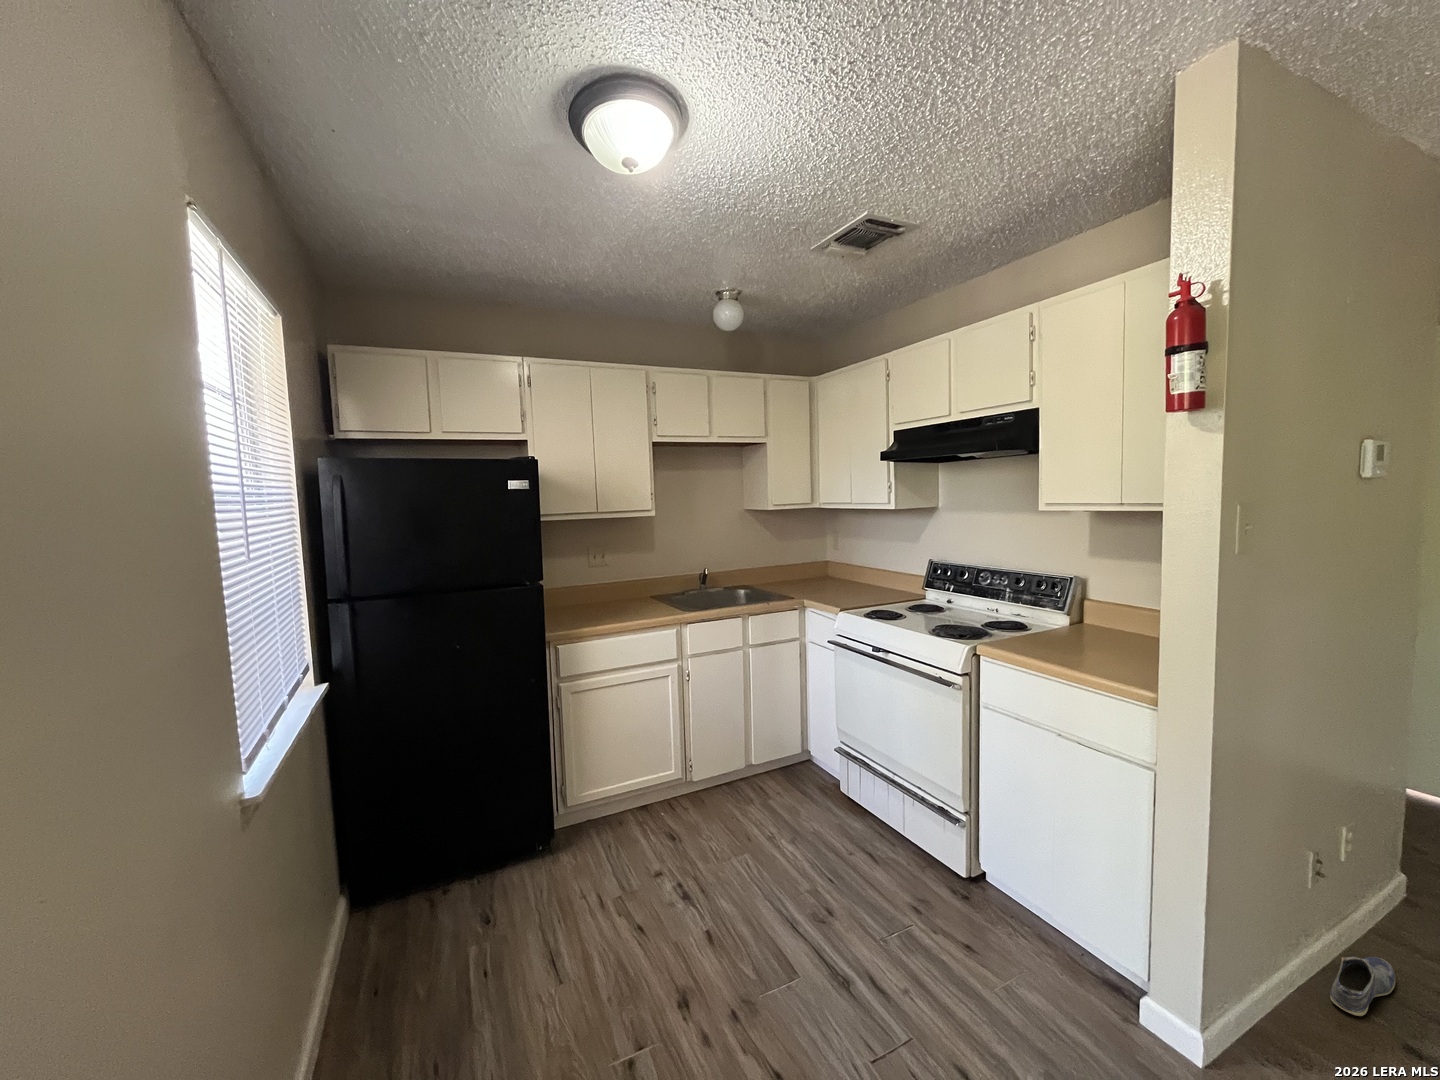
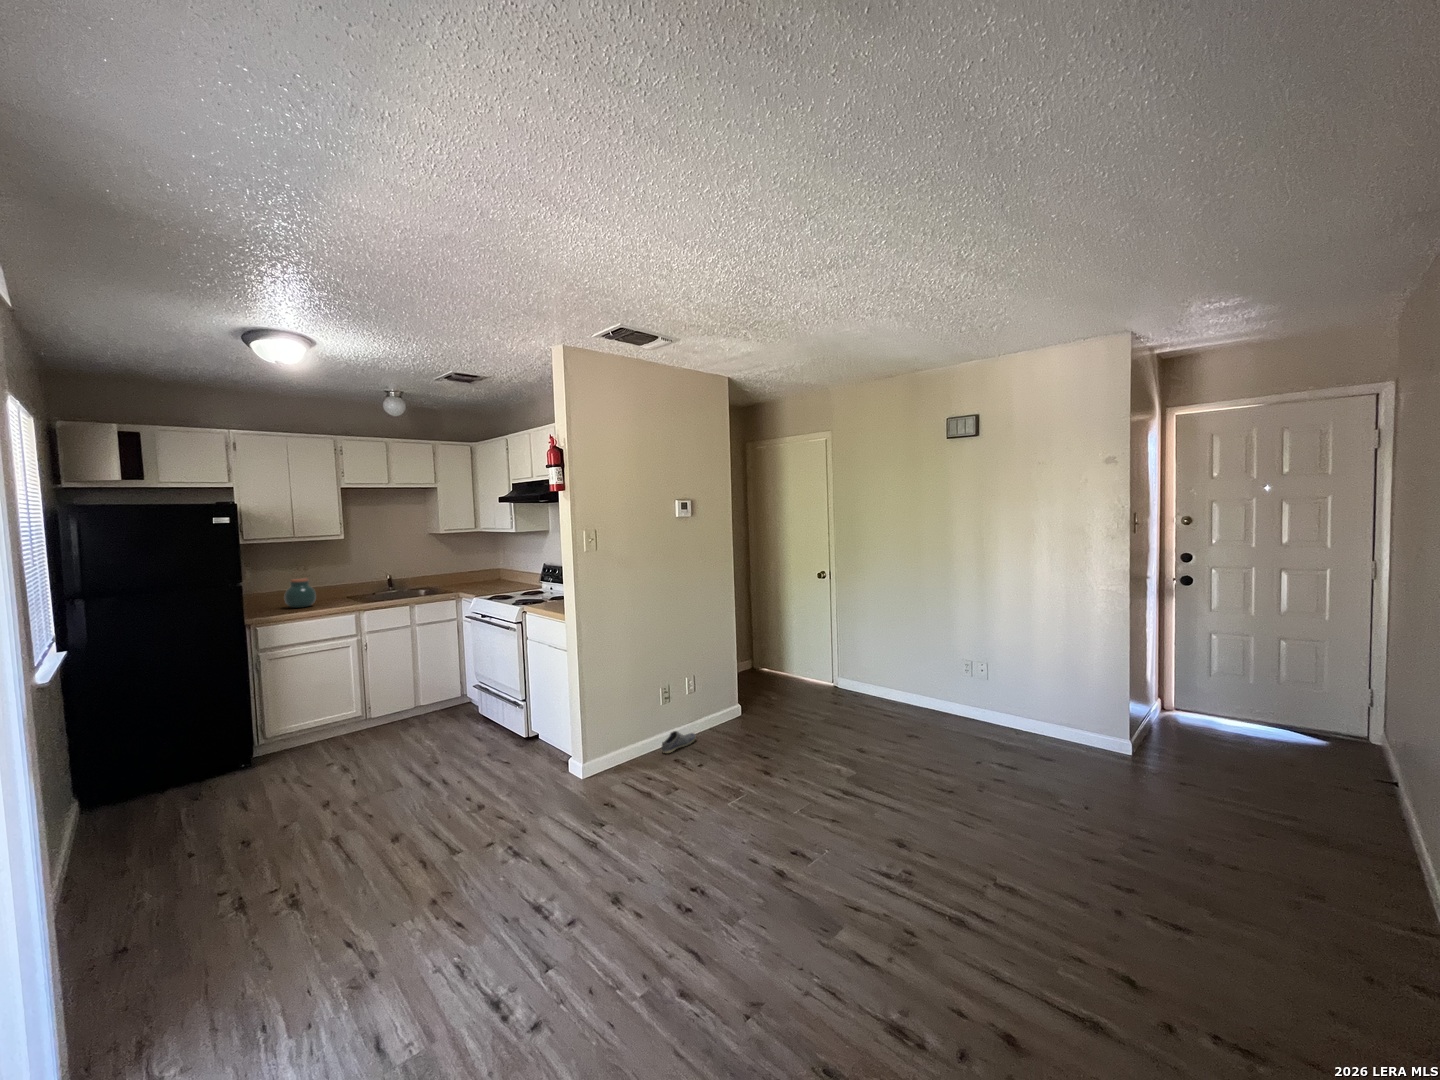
jar: none [584,571,622,614] -> present [284,578,316,608]

